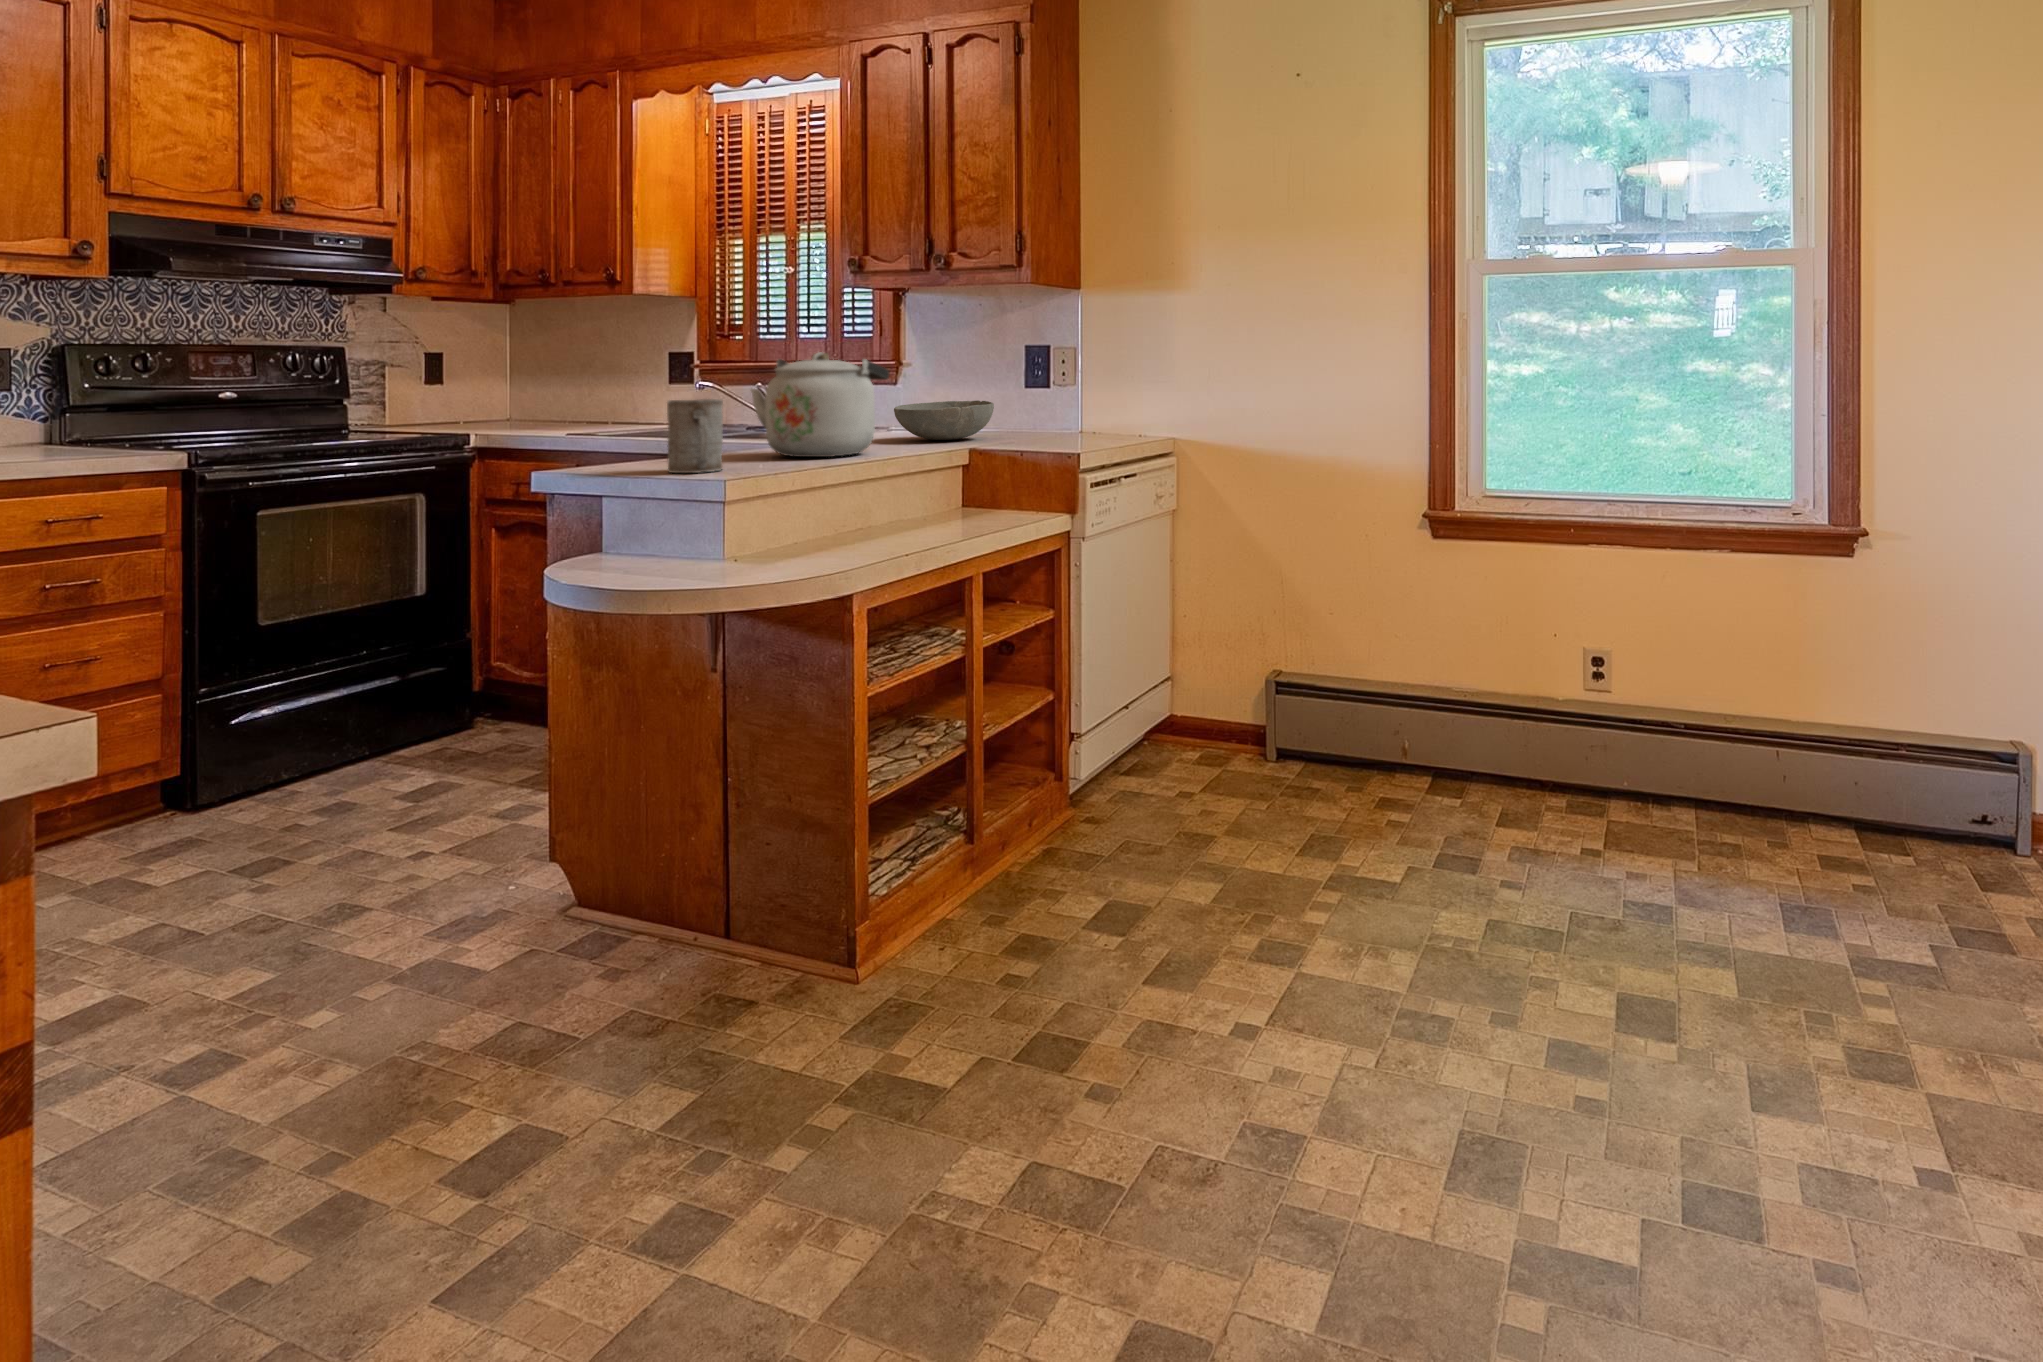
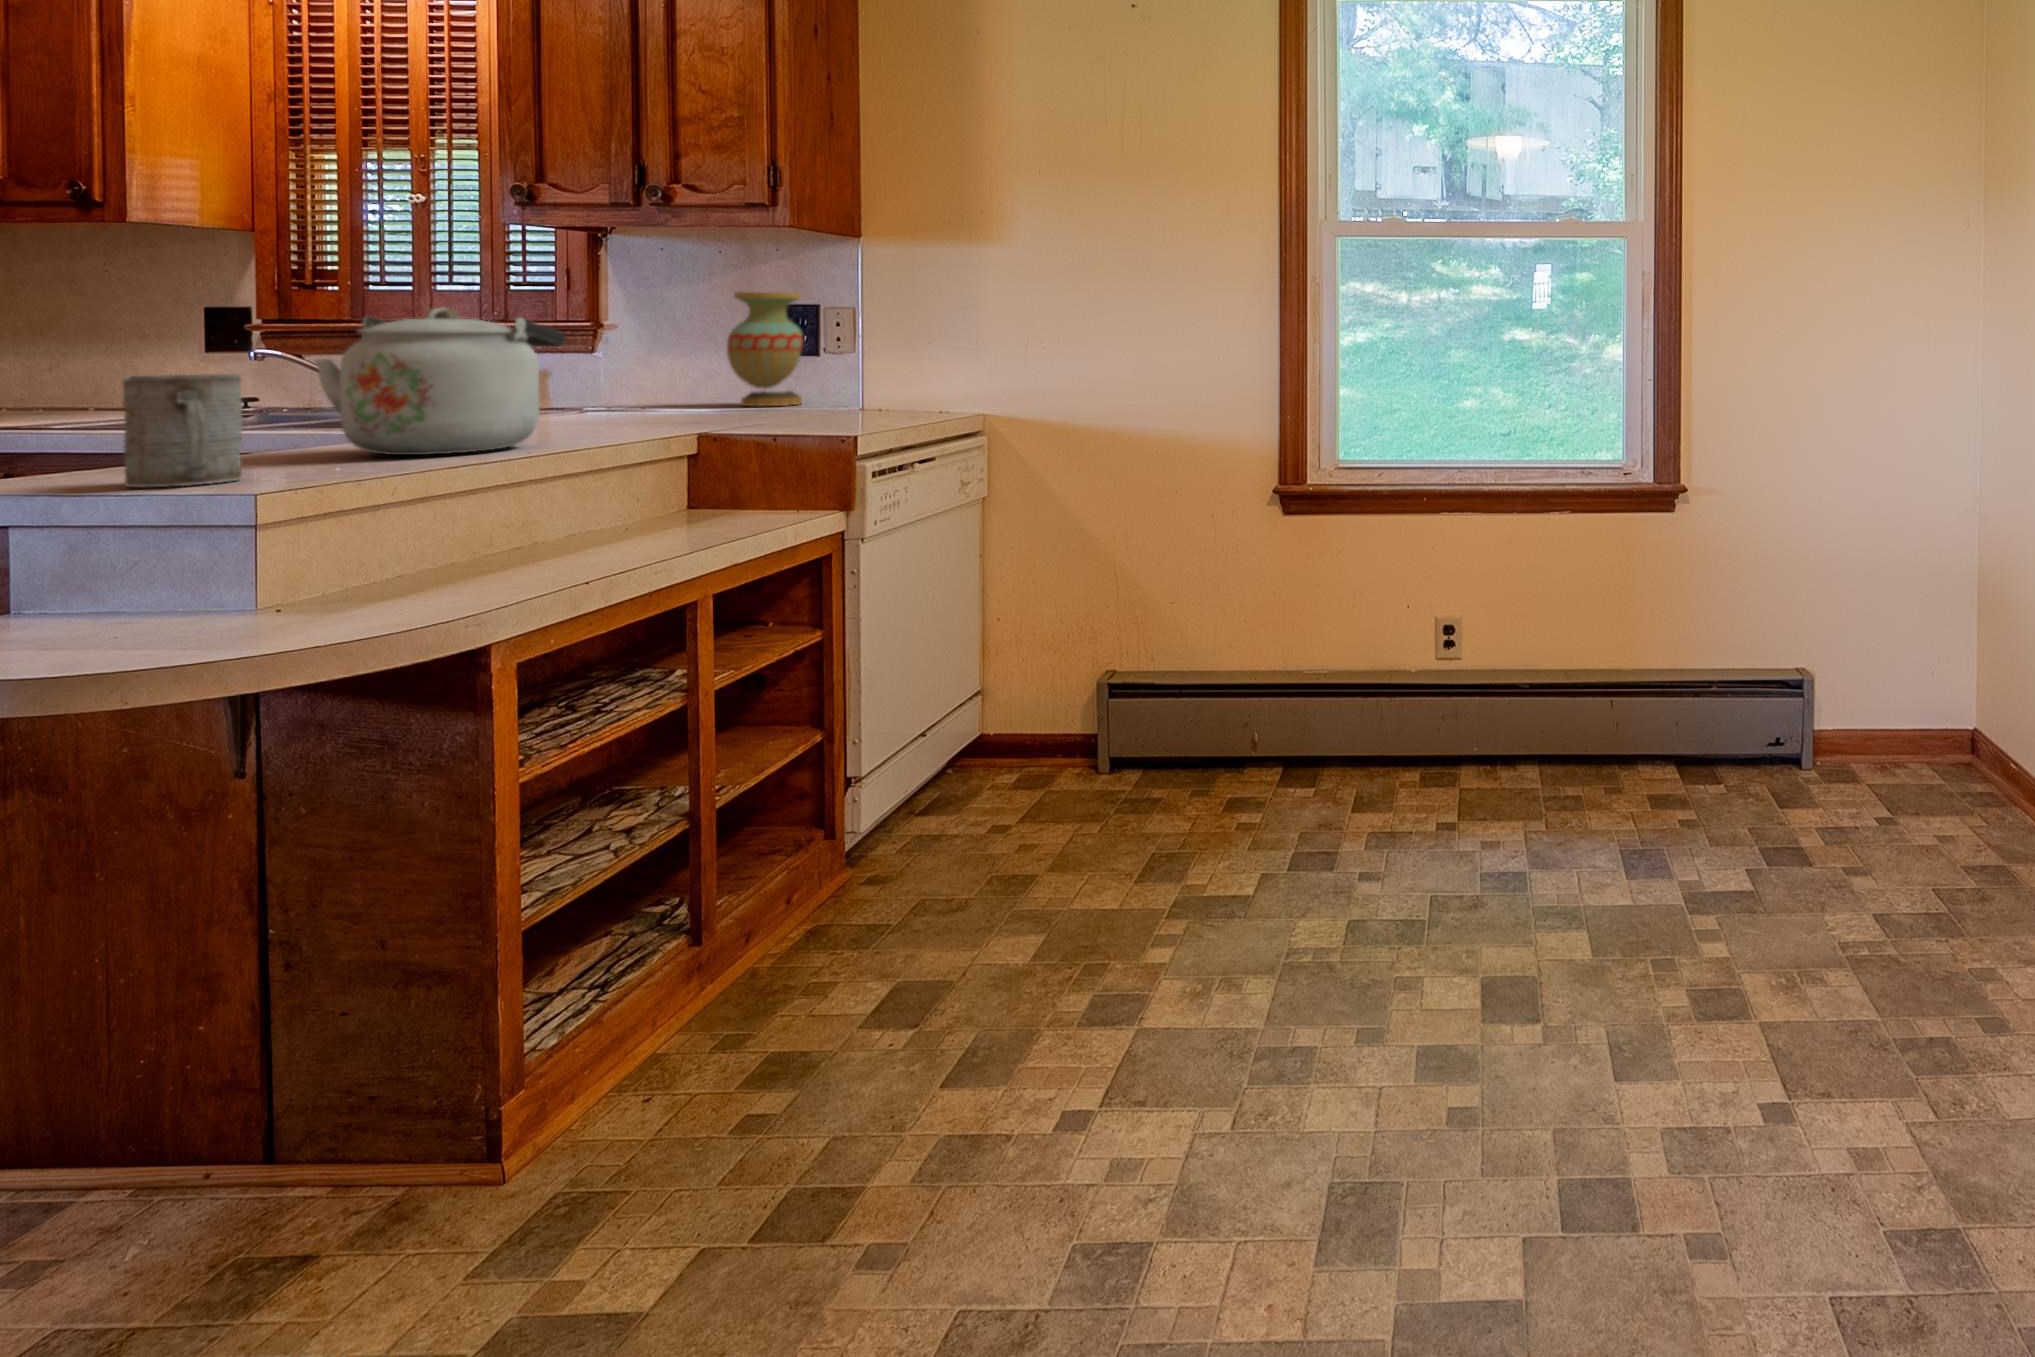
vase: none [981,335,1042,427] -> present [727,292,803,406]
bowl: present [894,400,994,440] -> none [581,374,738,425]

